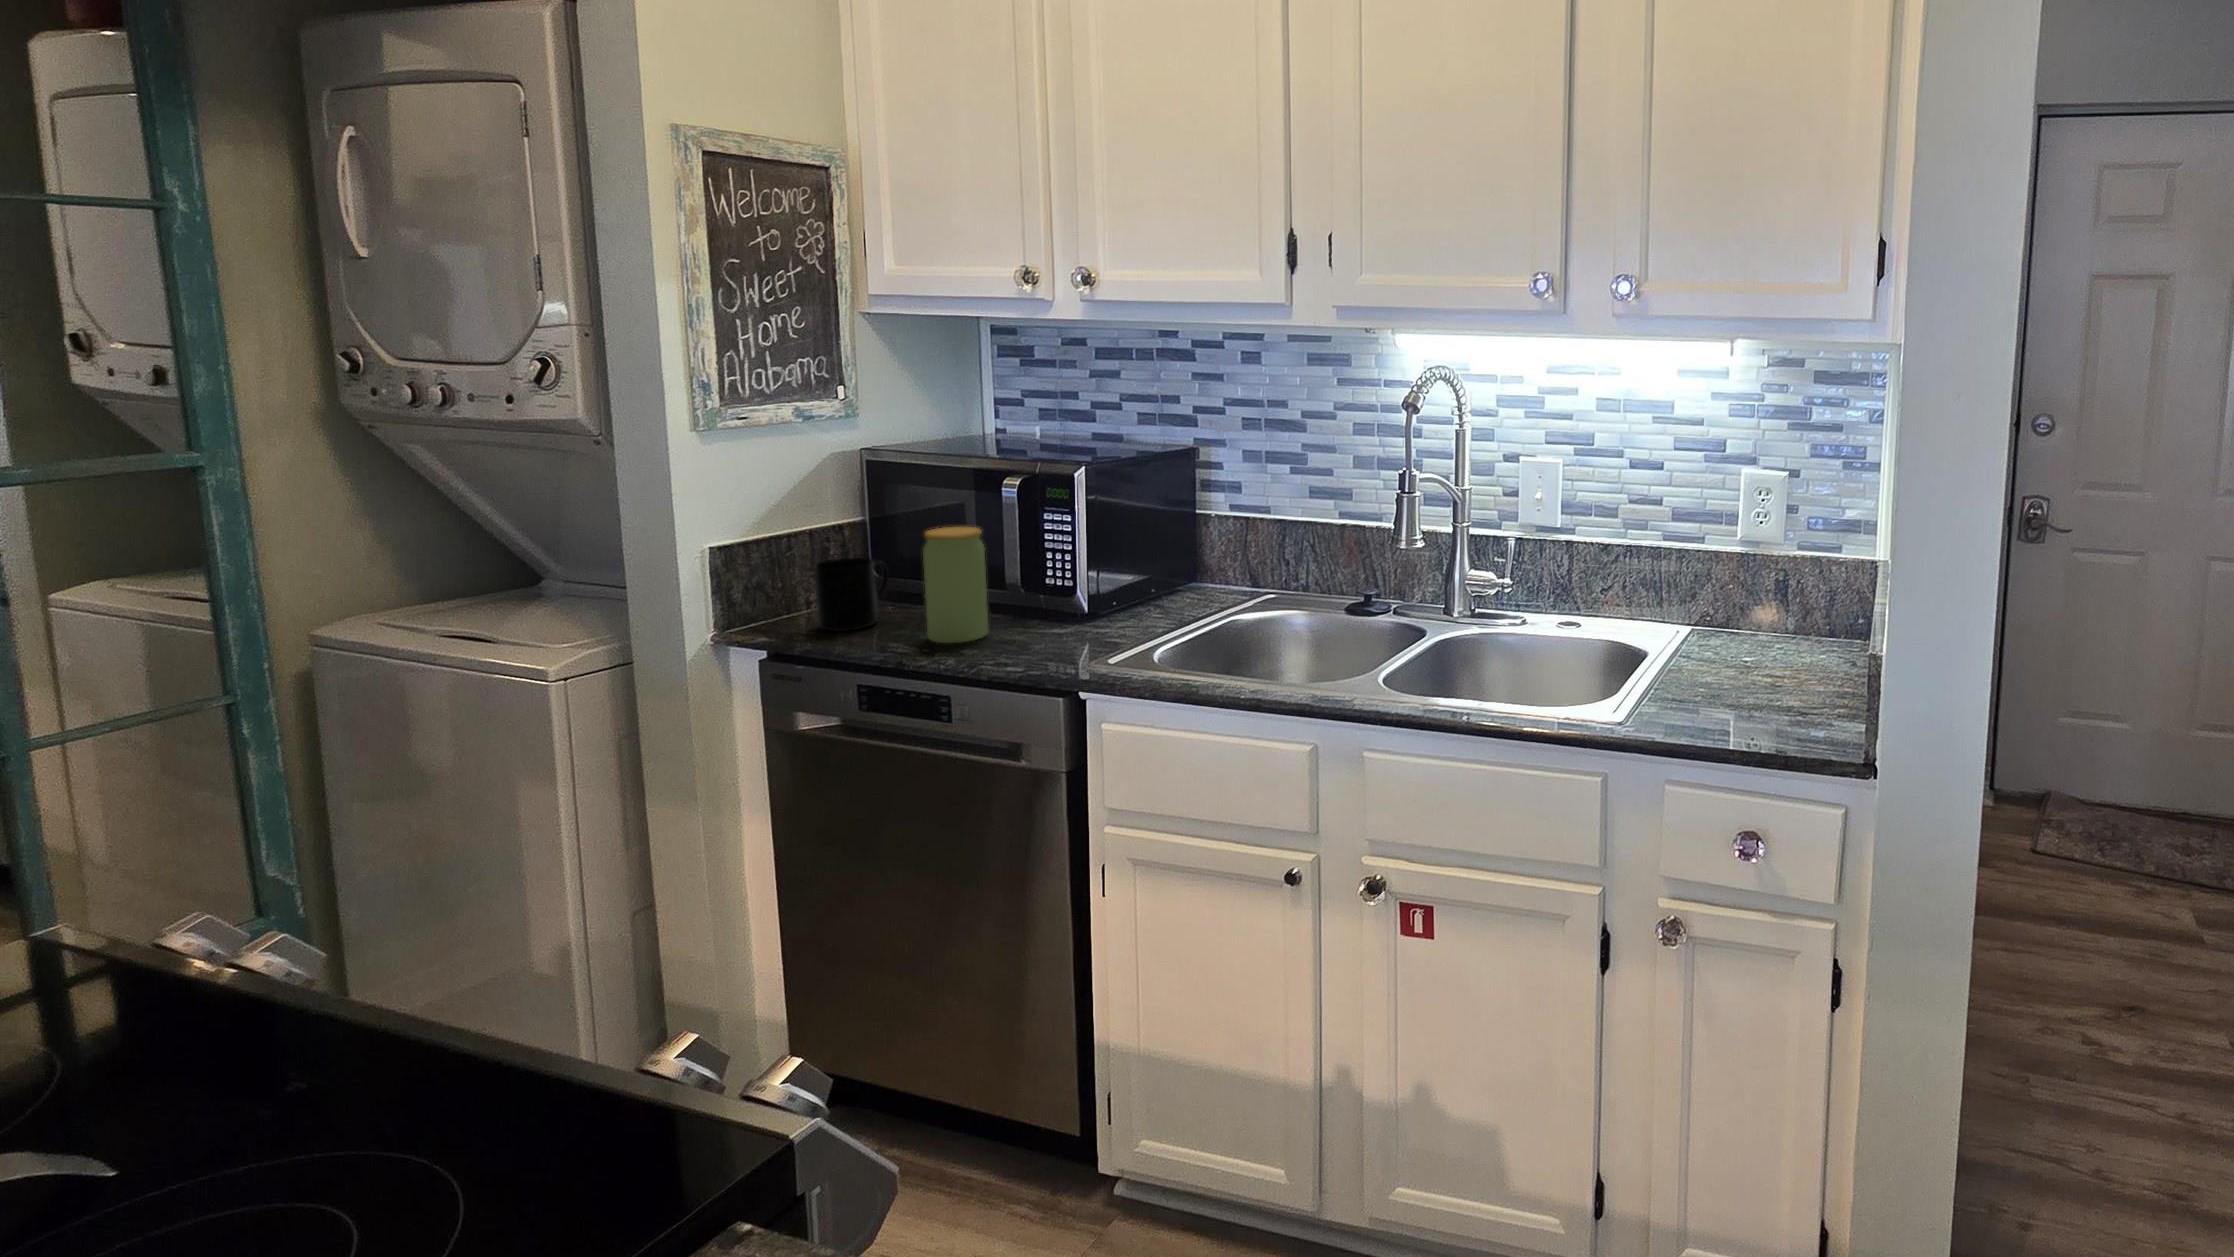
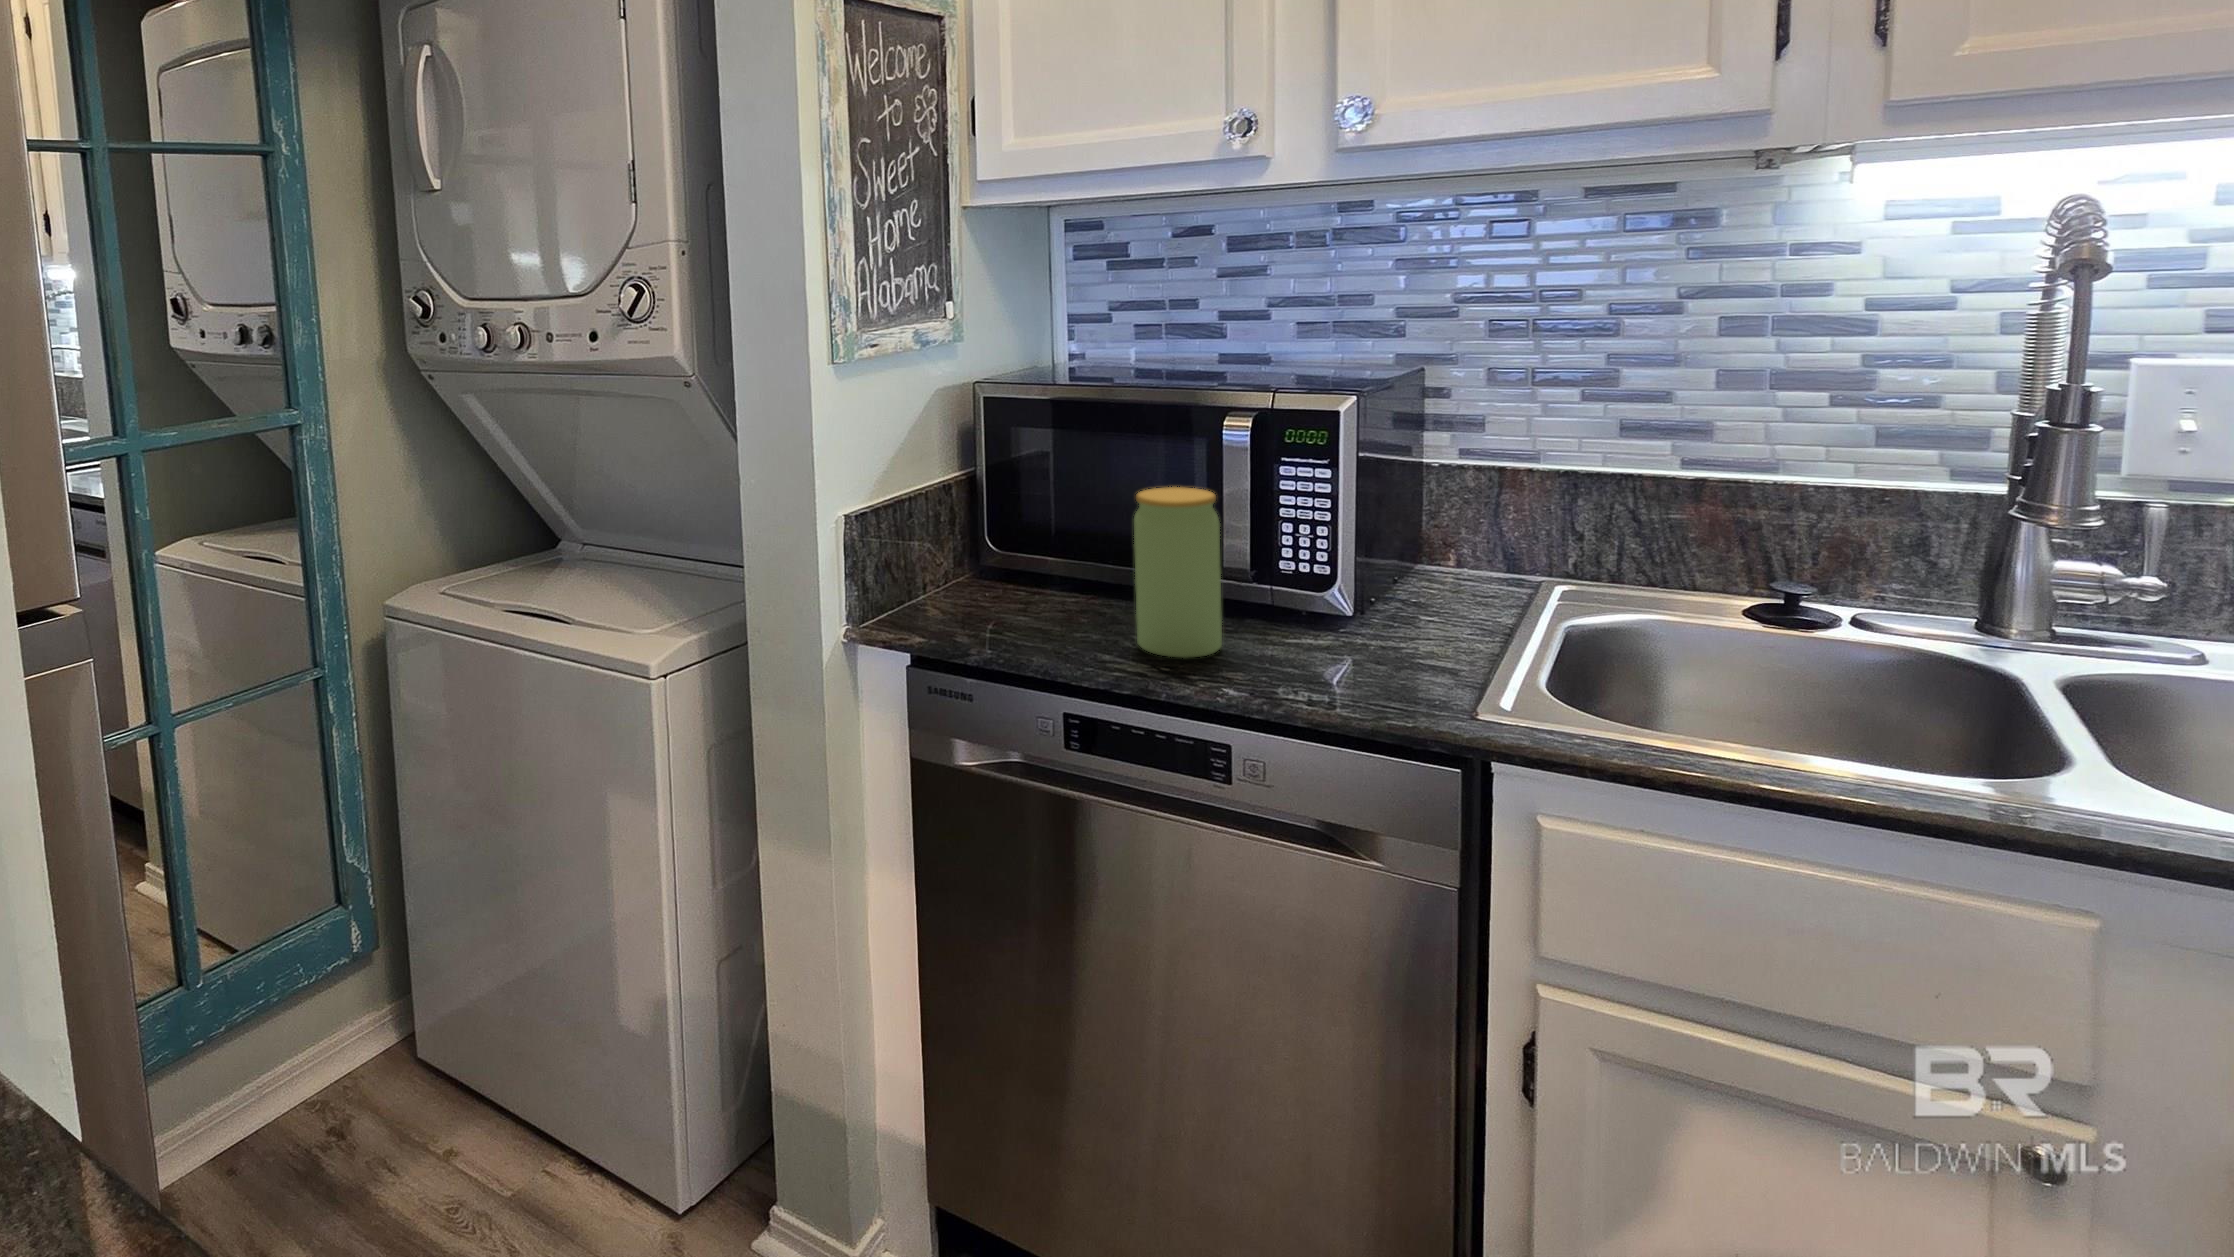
mug: present [814,558,888,631] -> none [957,530,1036,632]

